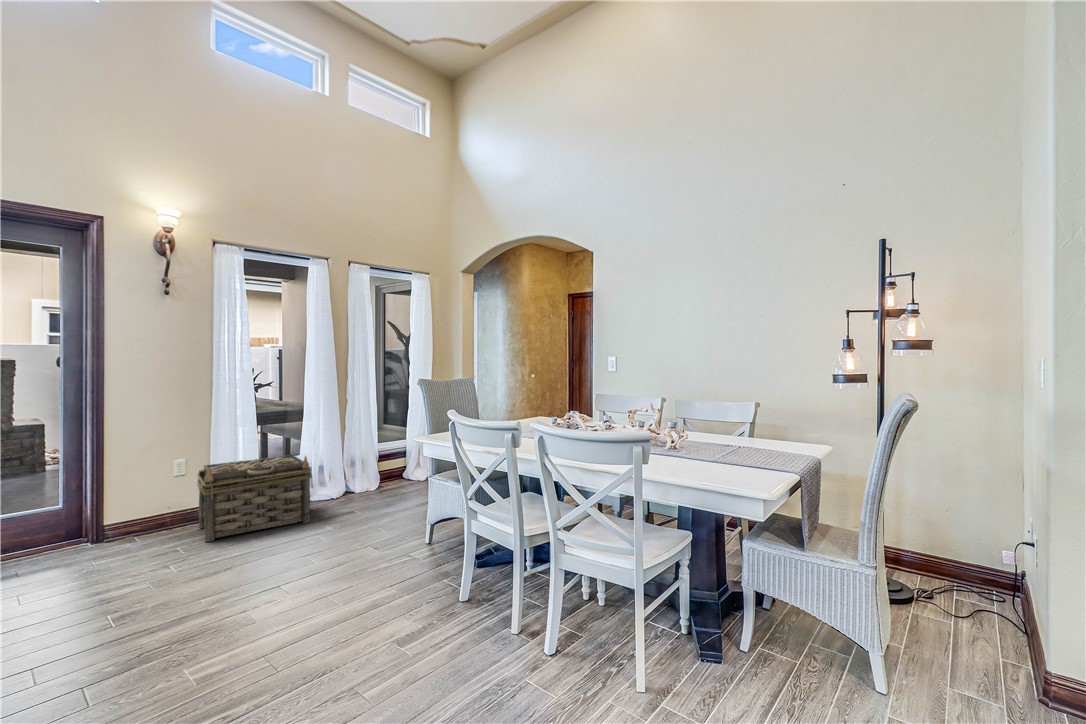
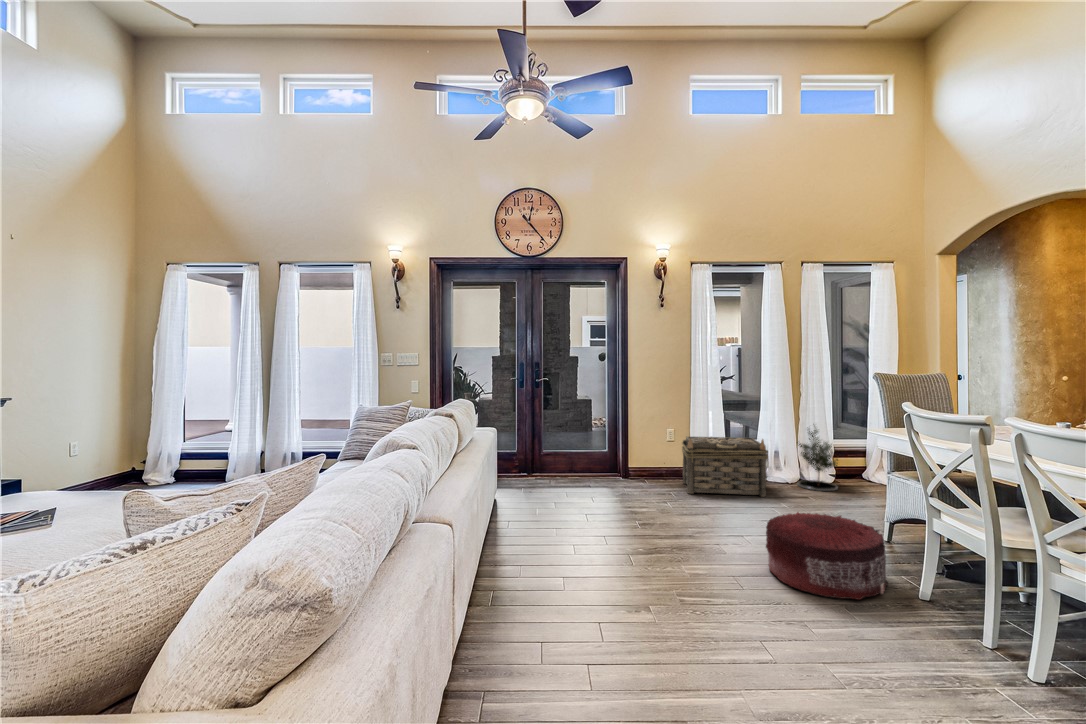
potted tree: none [343,430,385,502] -> present [798,430,838,491]
pouf: none [308,533,435,641] -> present [766,512,888,600]

